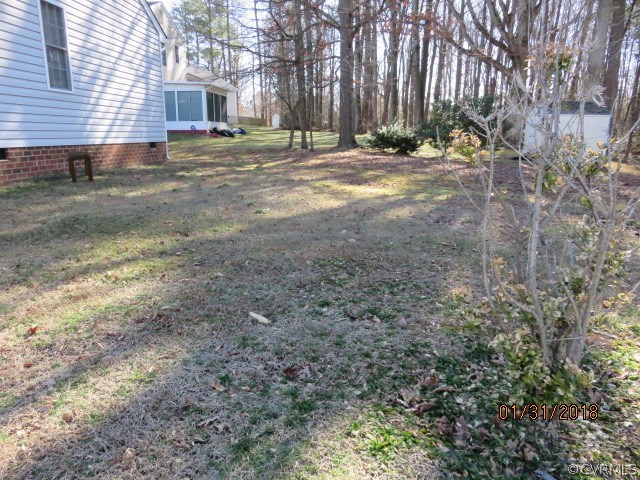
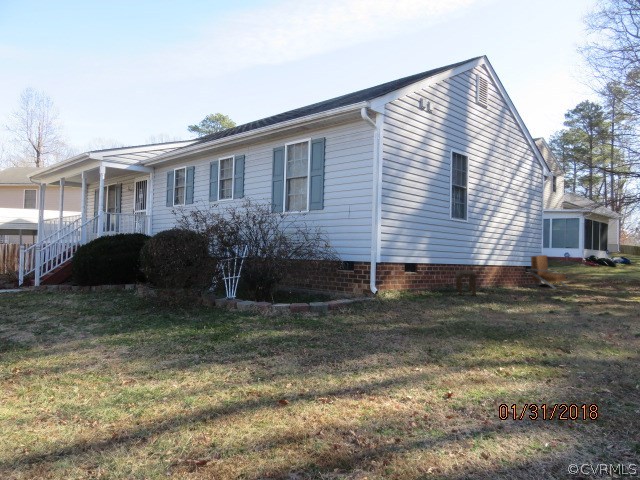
lounge chair: none [151,130,193,165] -> present [527,255,567,289]

